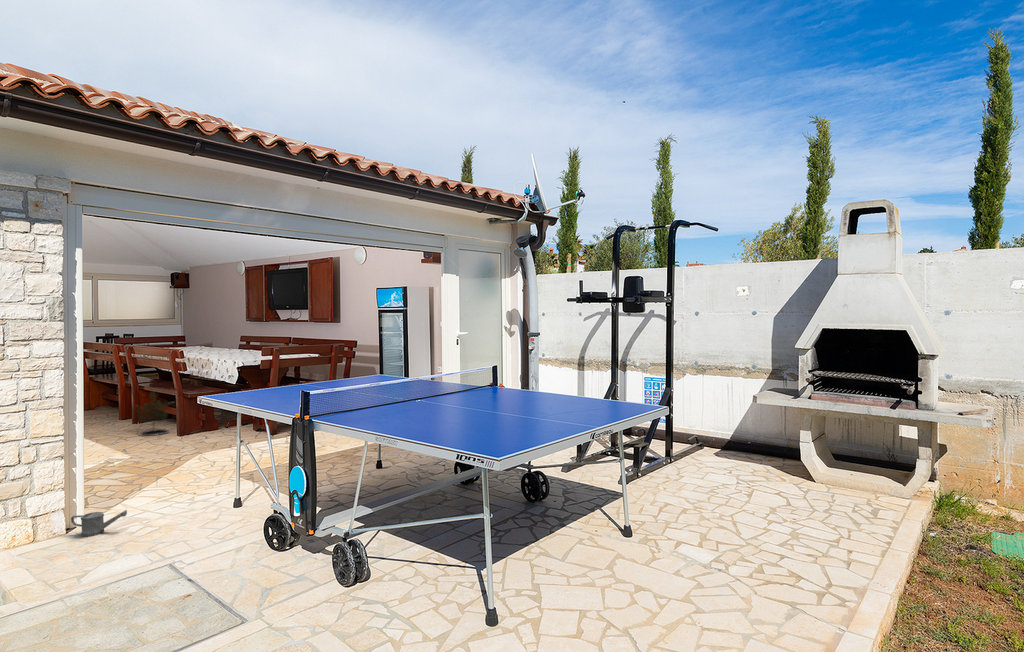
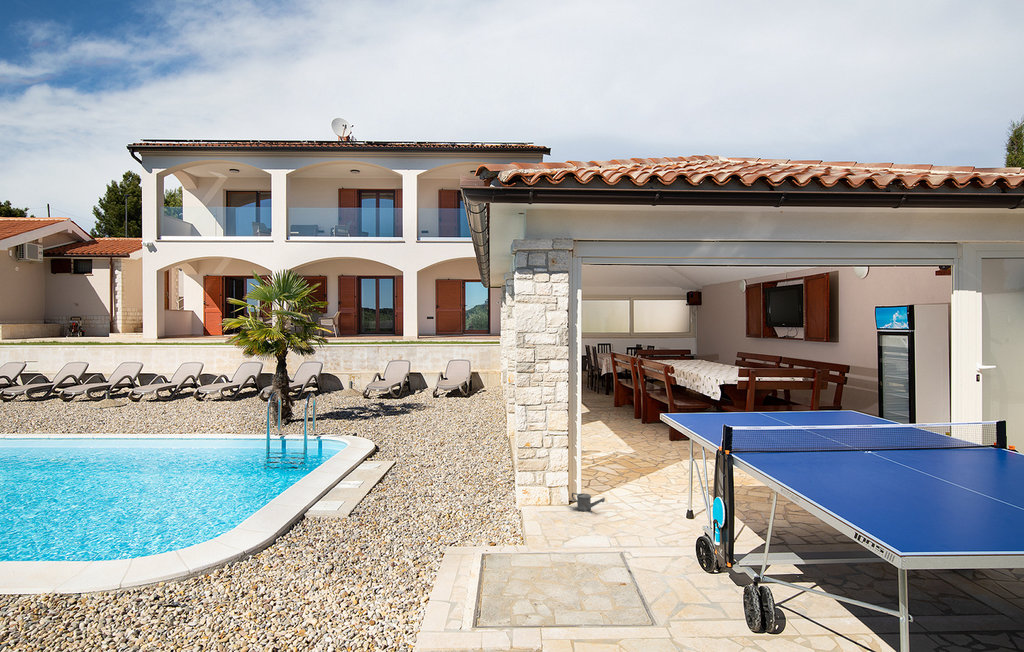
potted tree: present [136,392,169,436] -> none [638,397,665,438]

